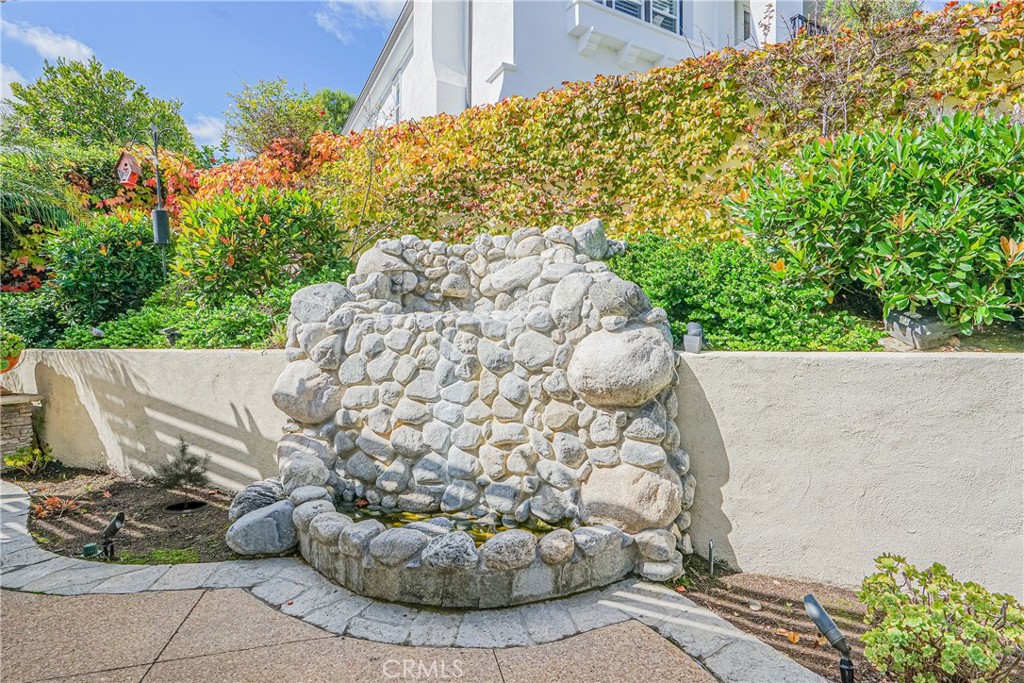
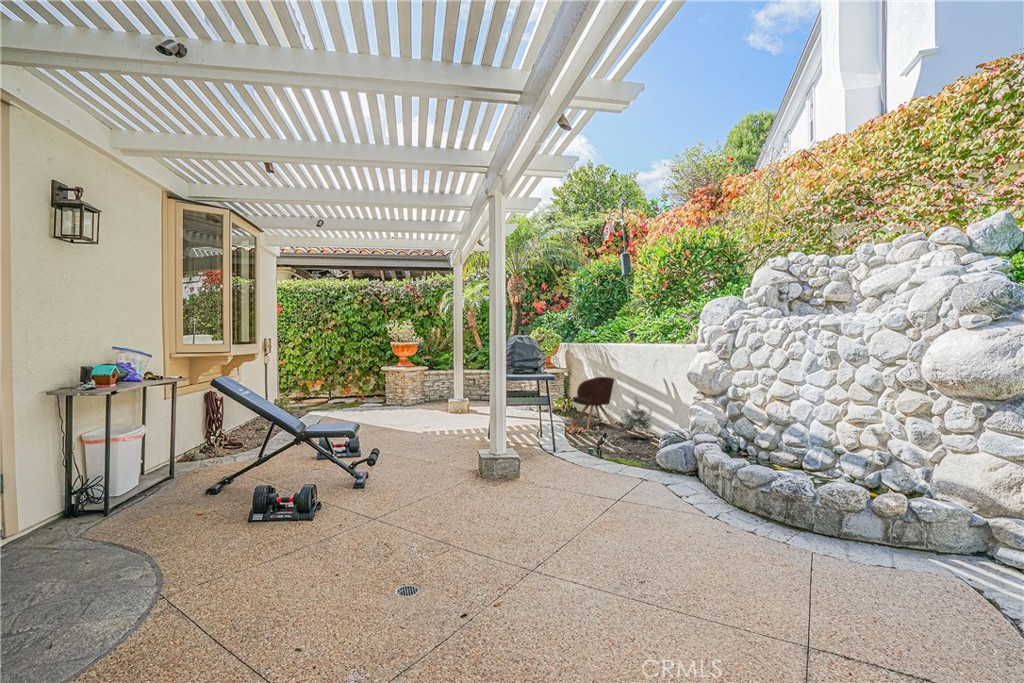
armchair: none [45,406,142,505] -> present [572,377,616,430]

